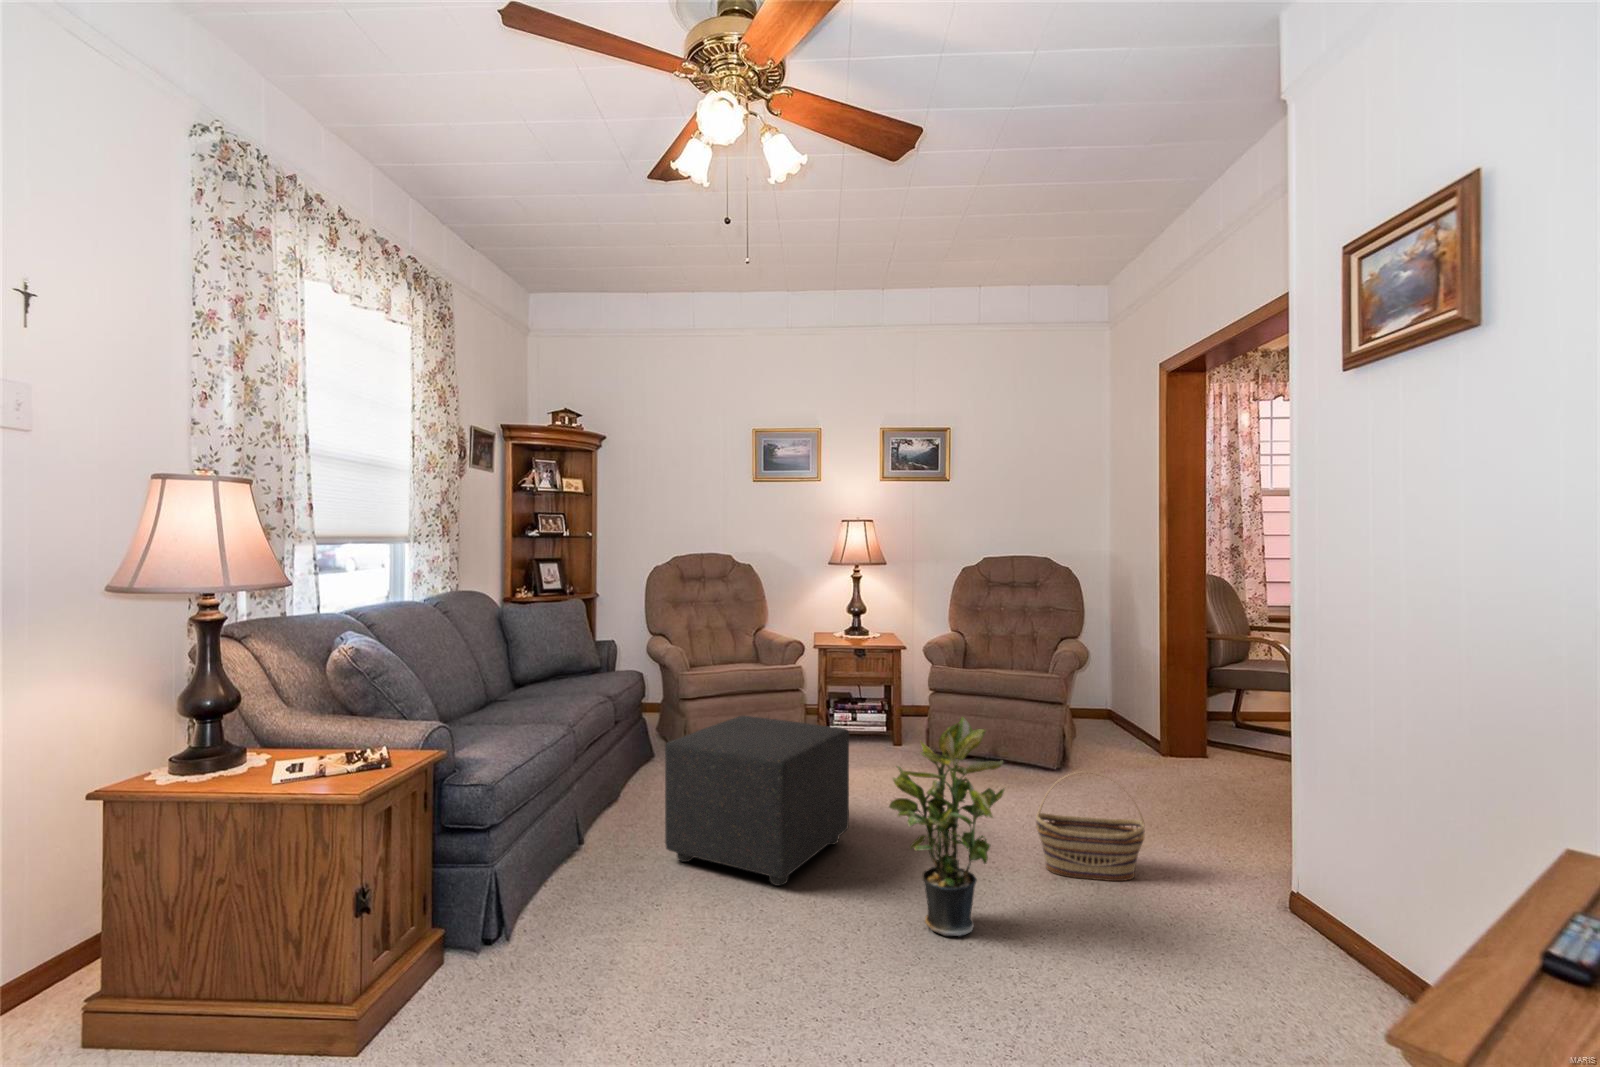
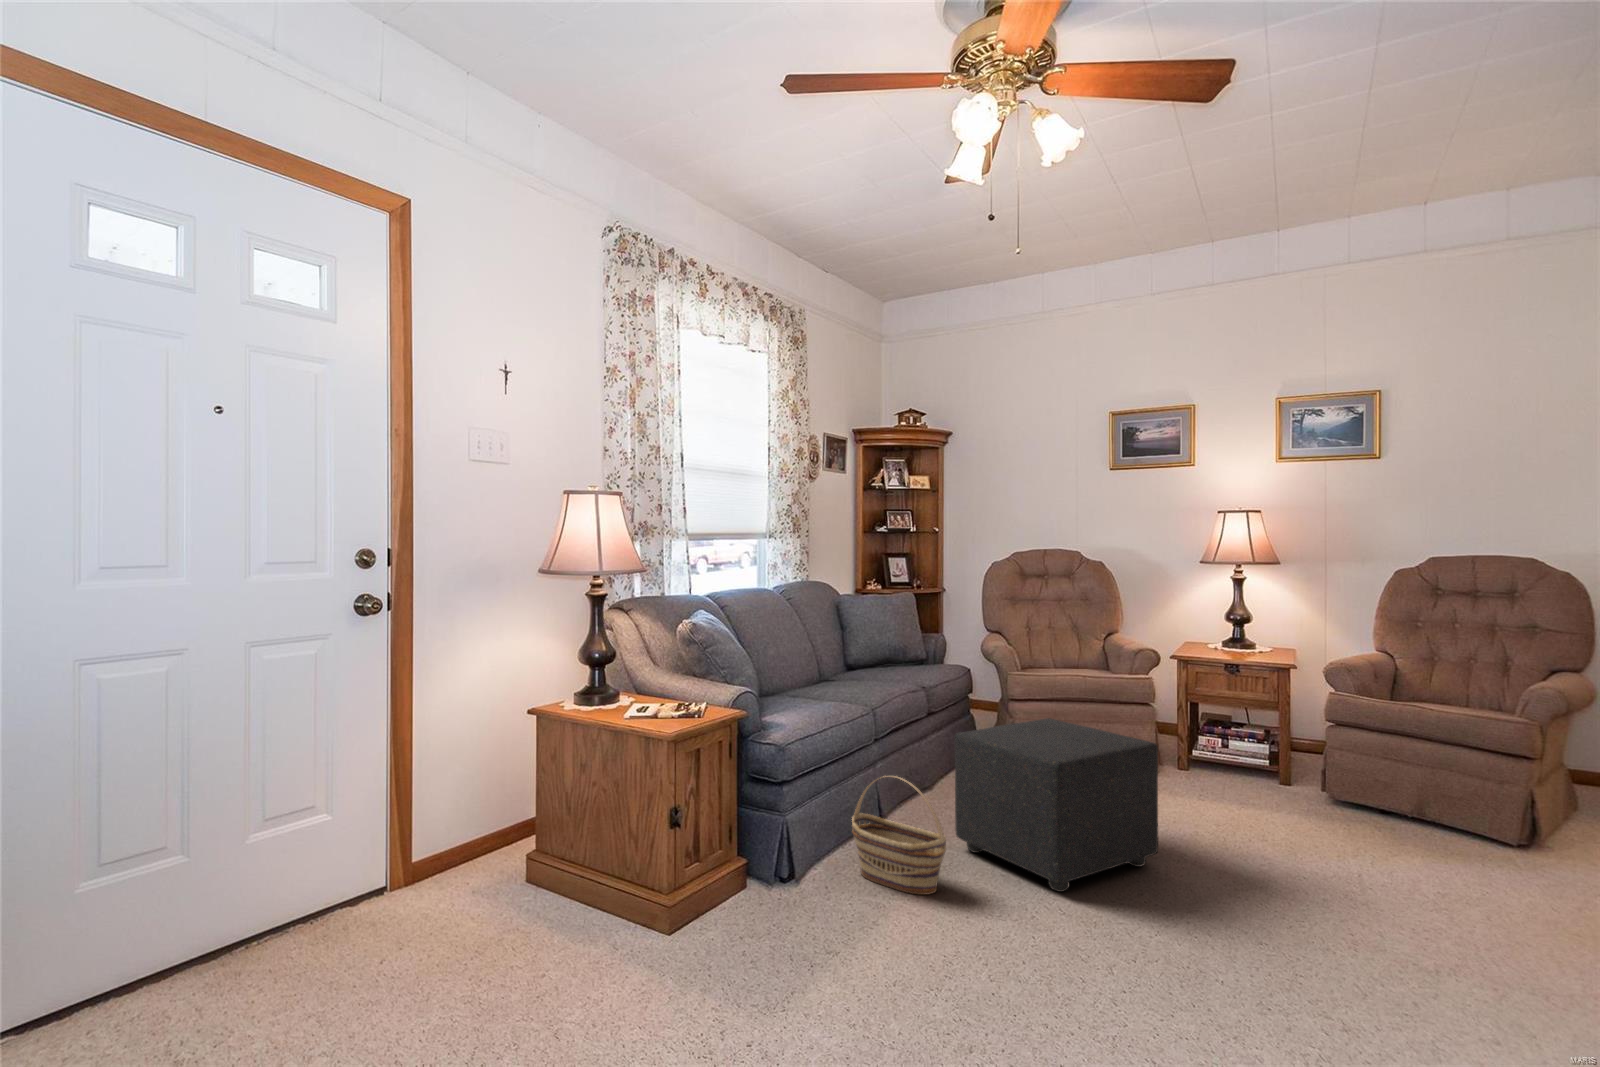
potted plant: present [889,717,1004,936] -> none [1159,736,1305,982]
basket: present [1036,772,1145,881] -> present [852,776,946,895]

